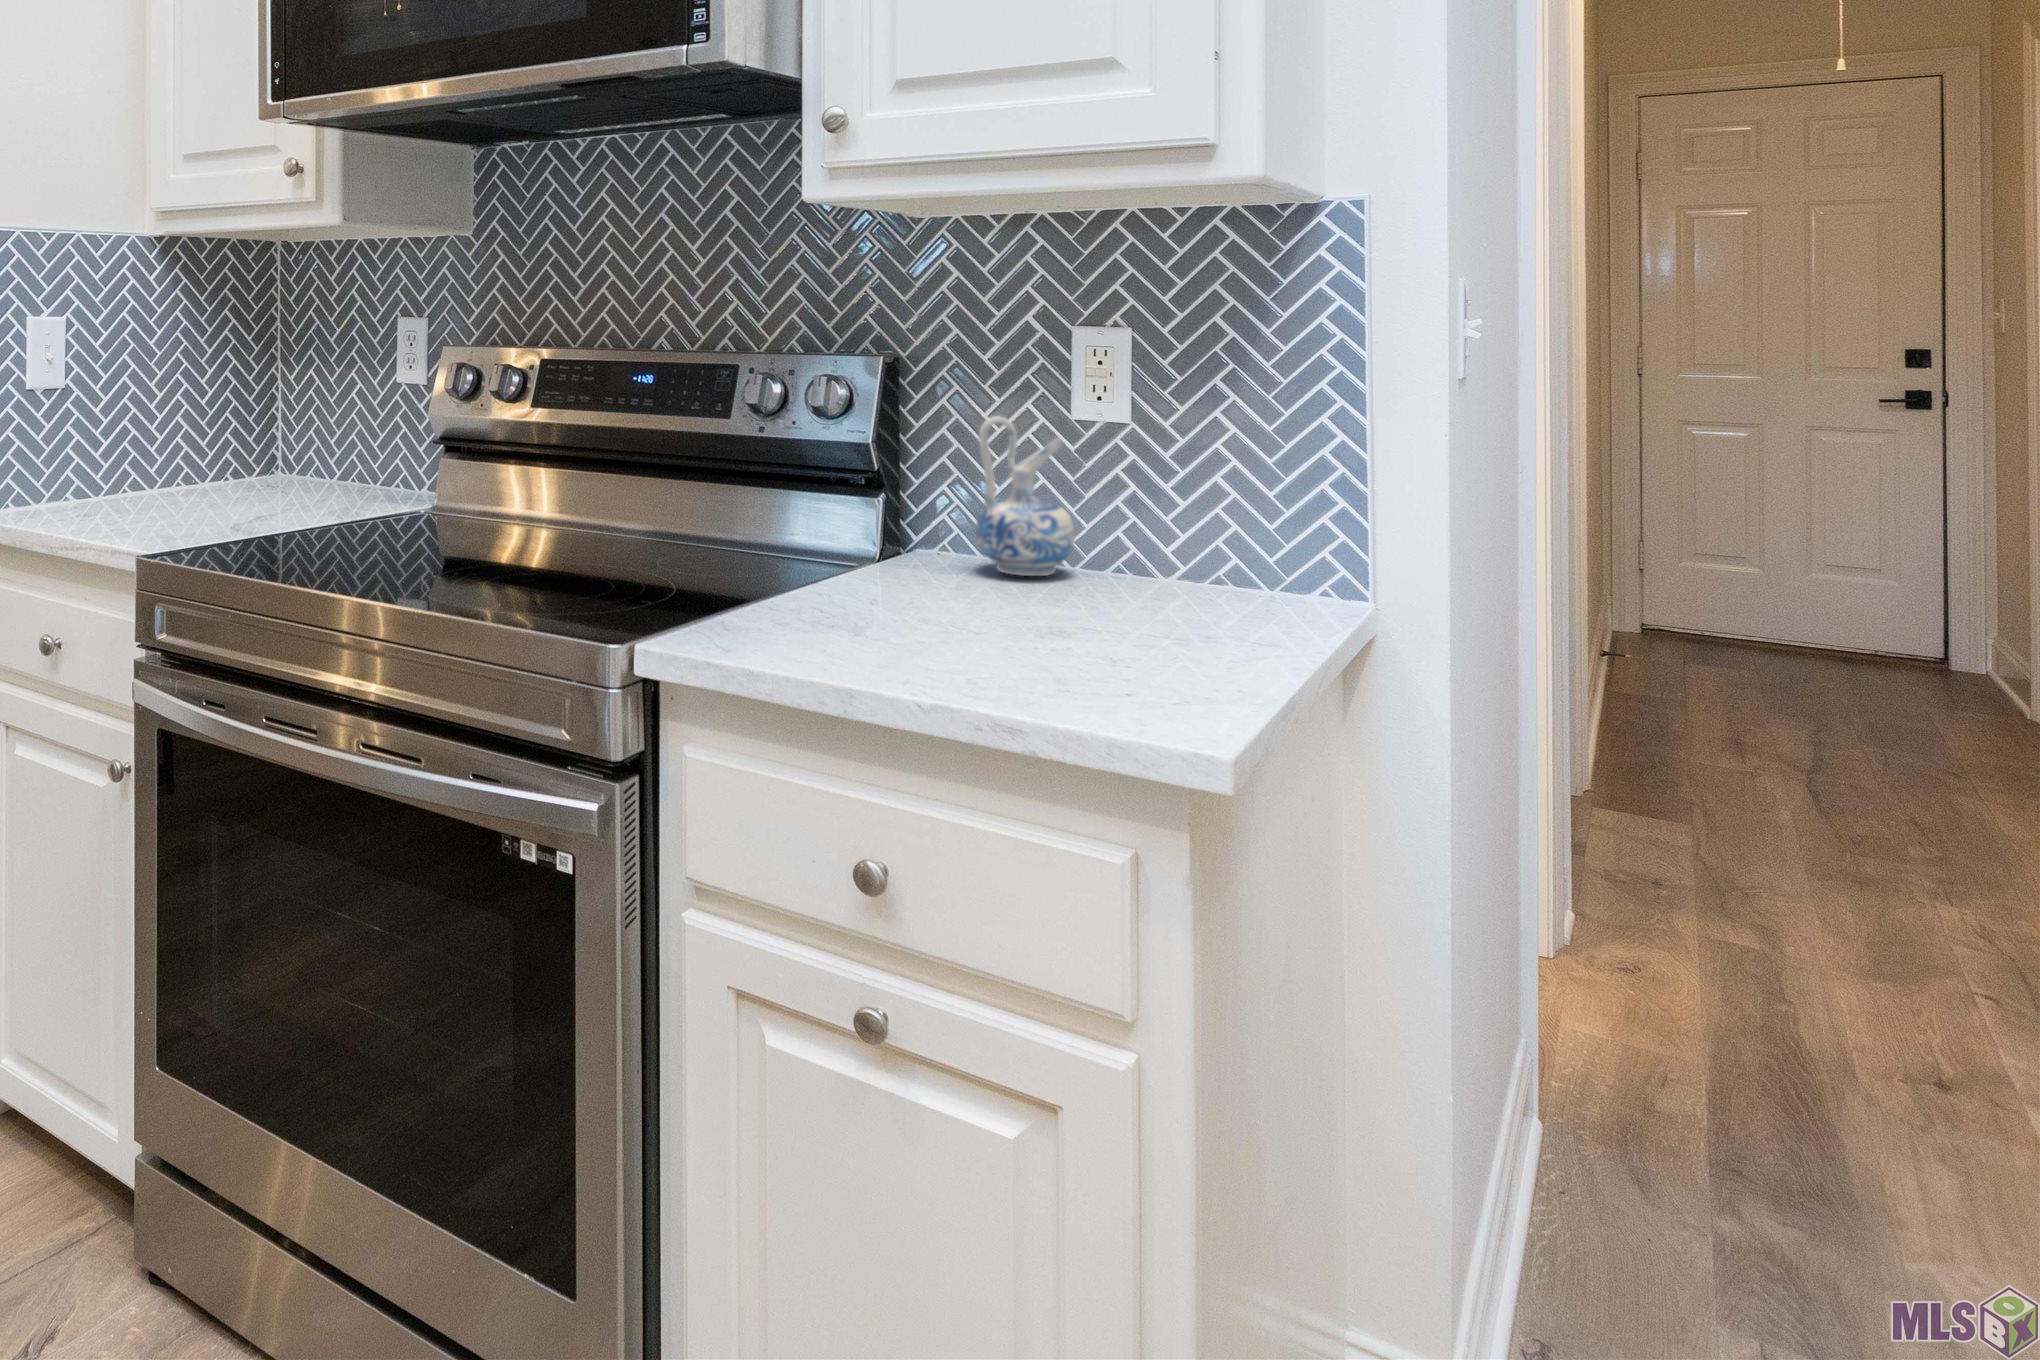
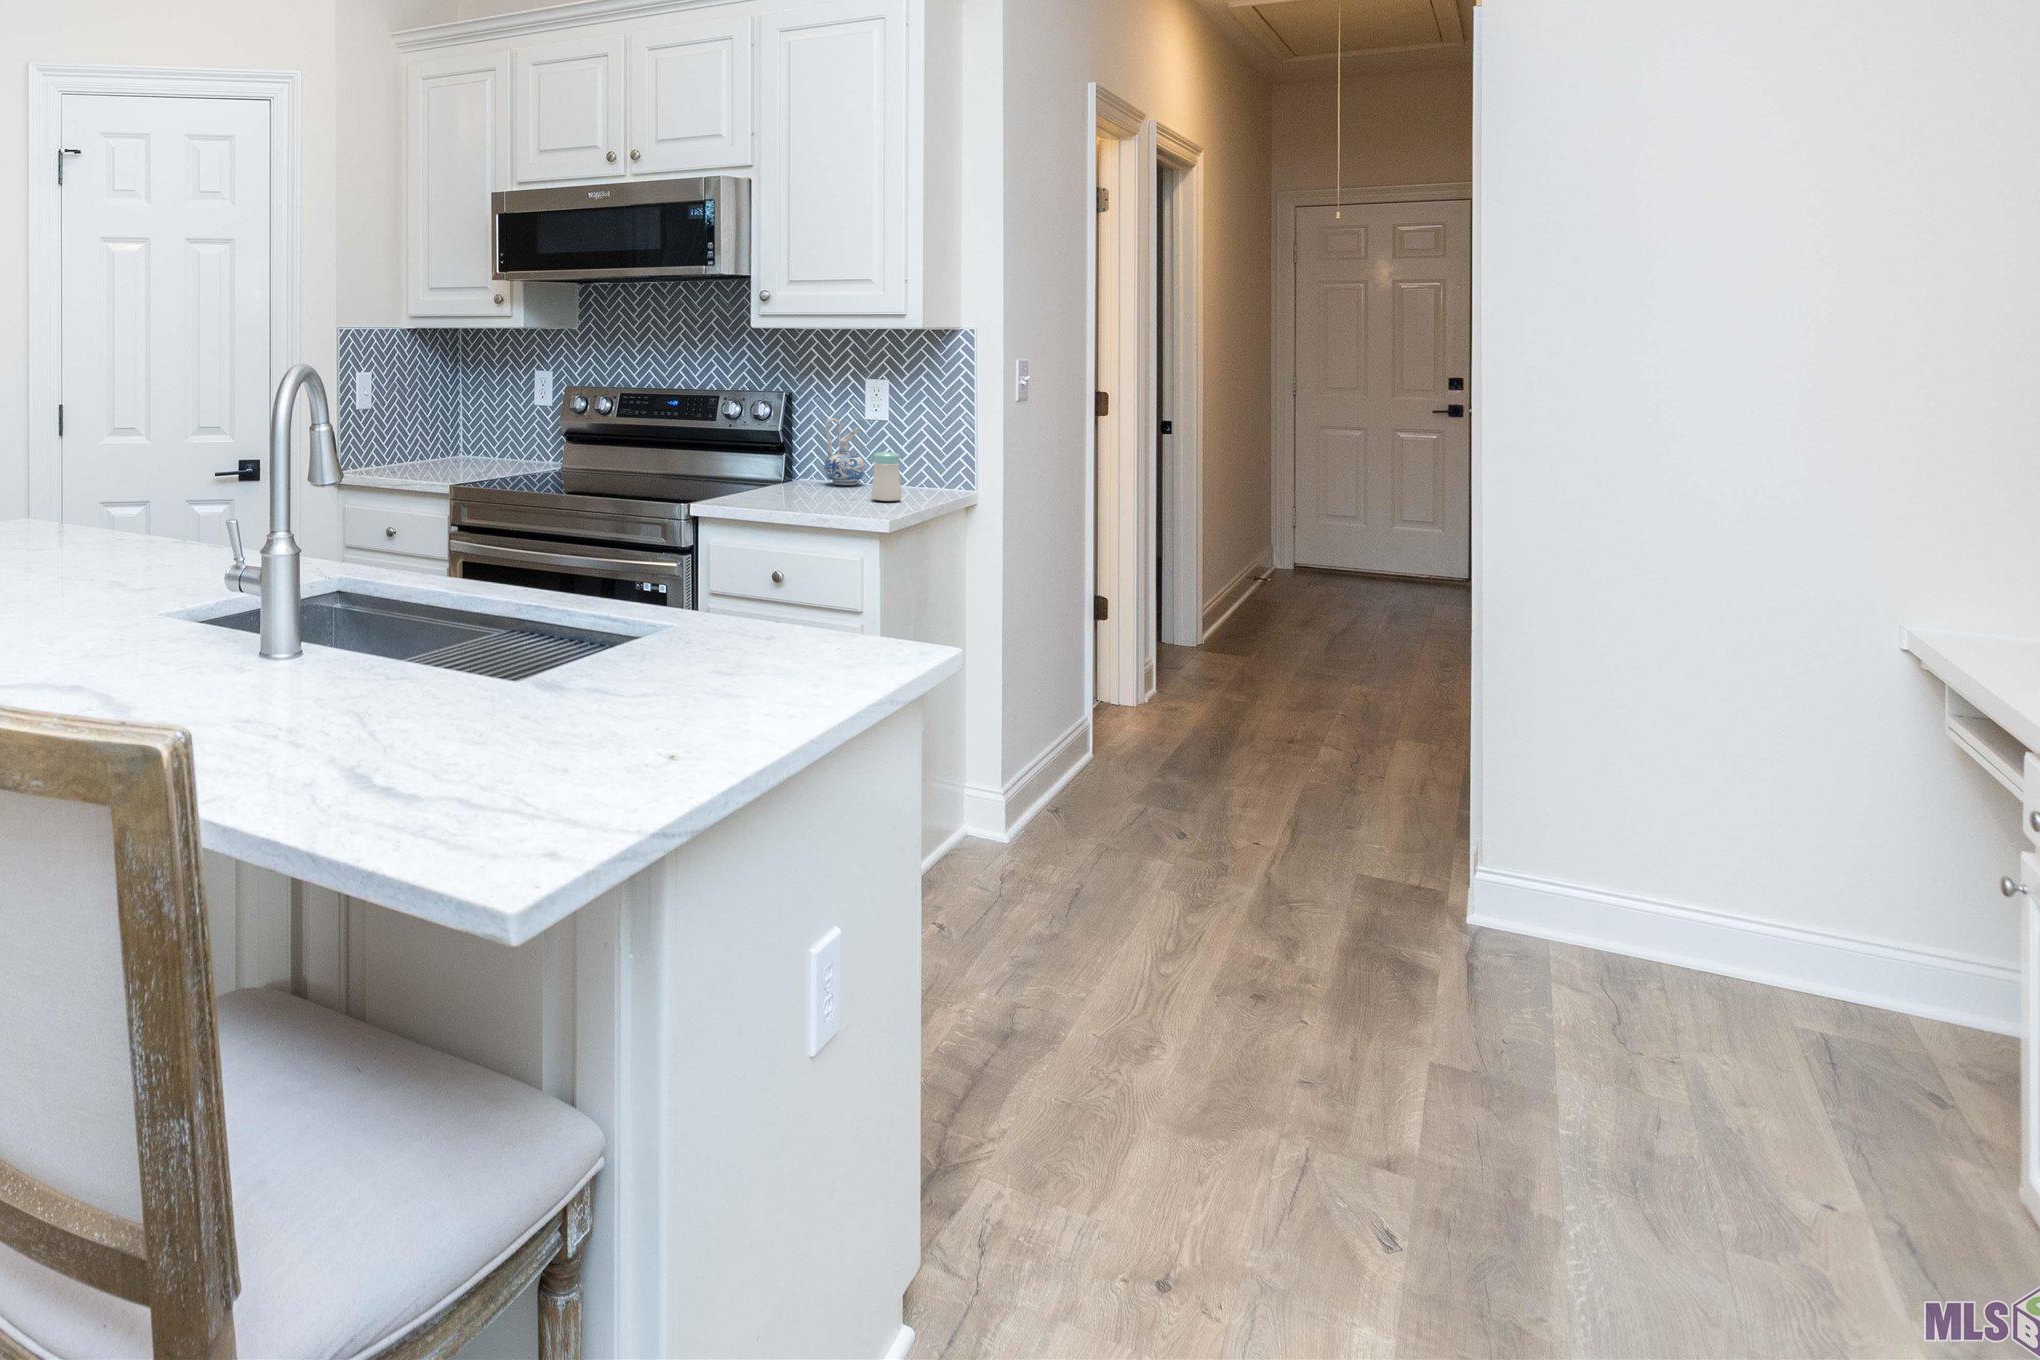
salt shaker: none [1114,510,1194,642] -> present [872,452,901,501]

